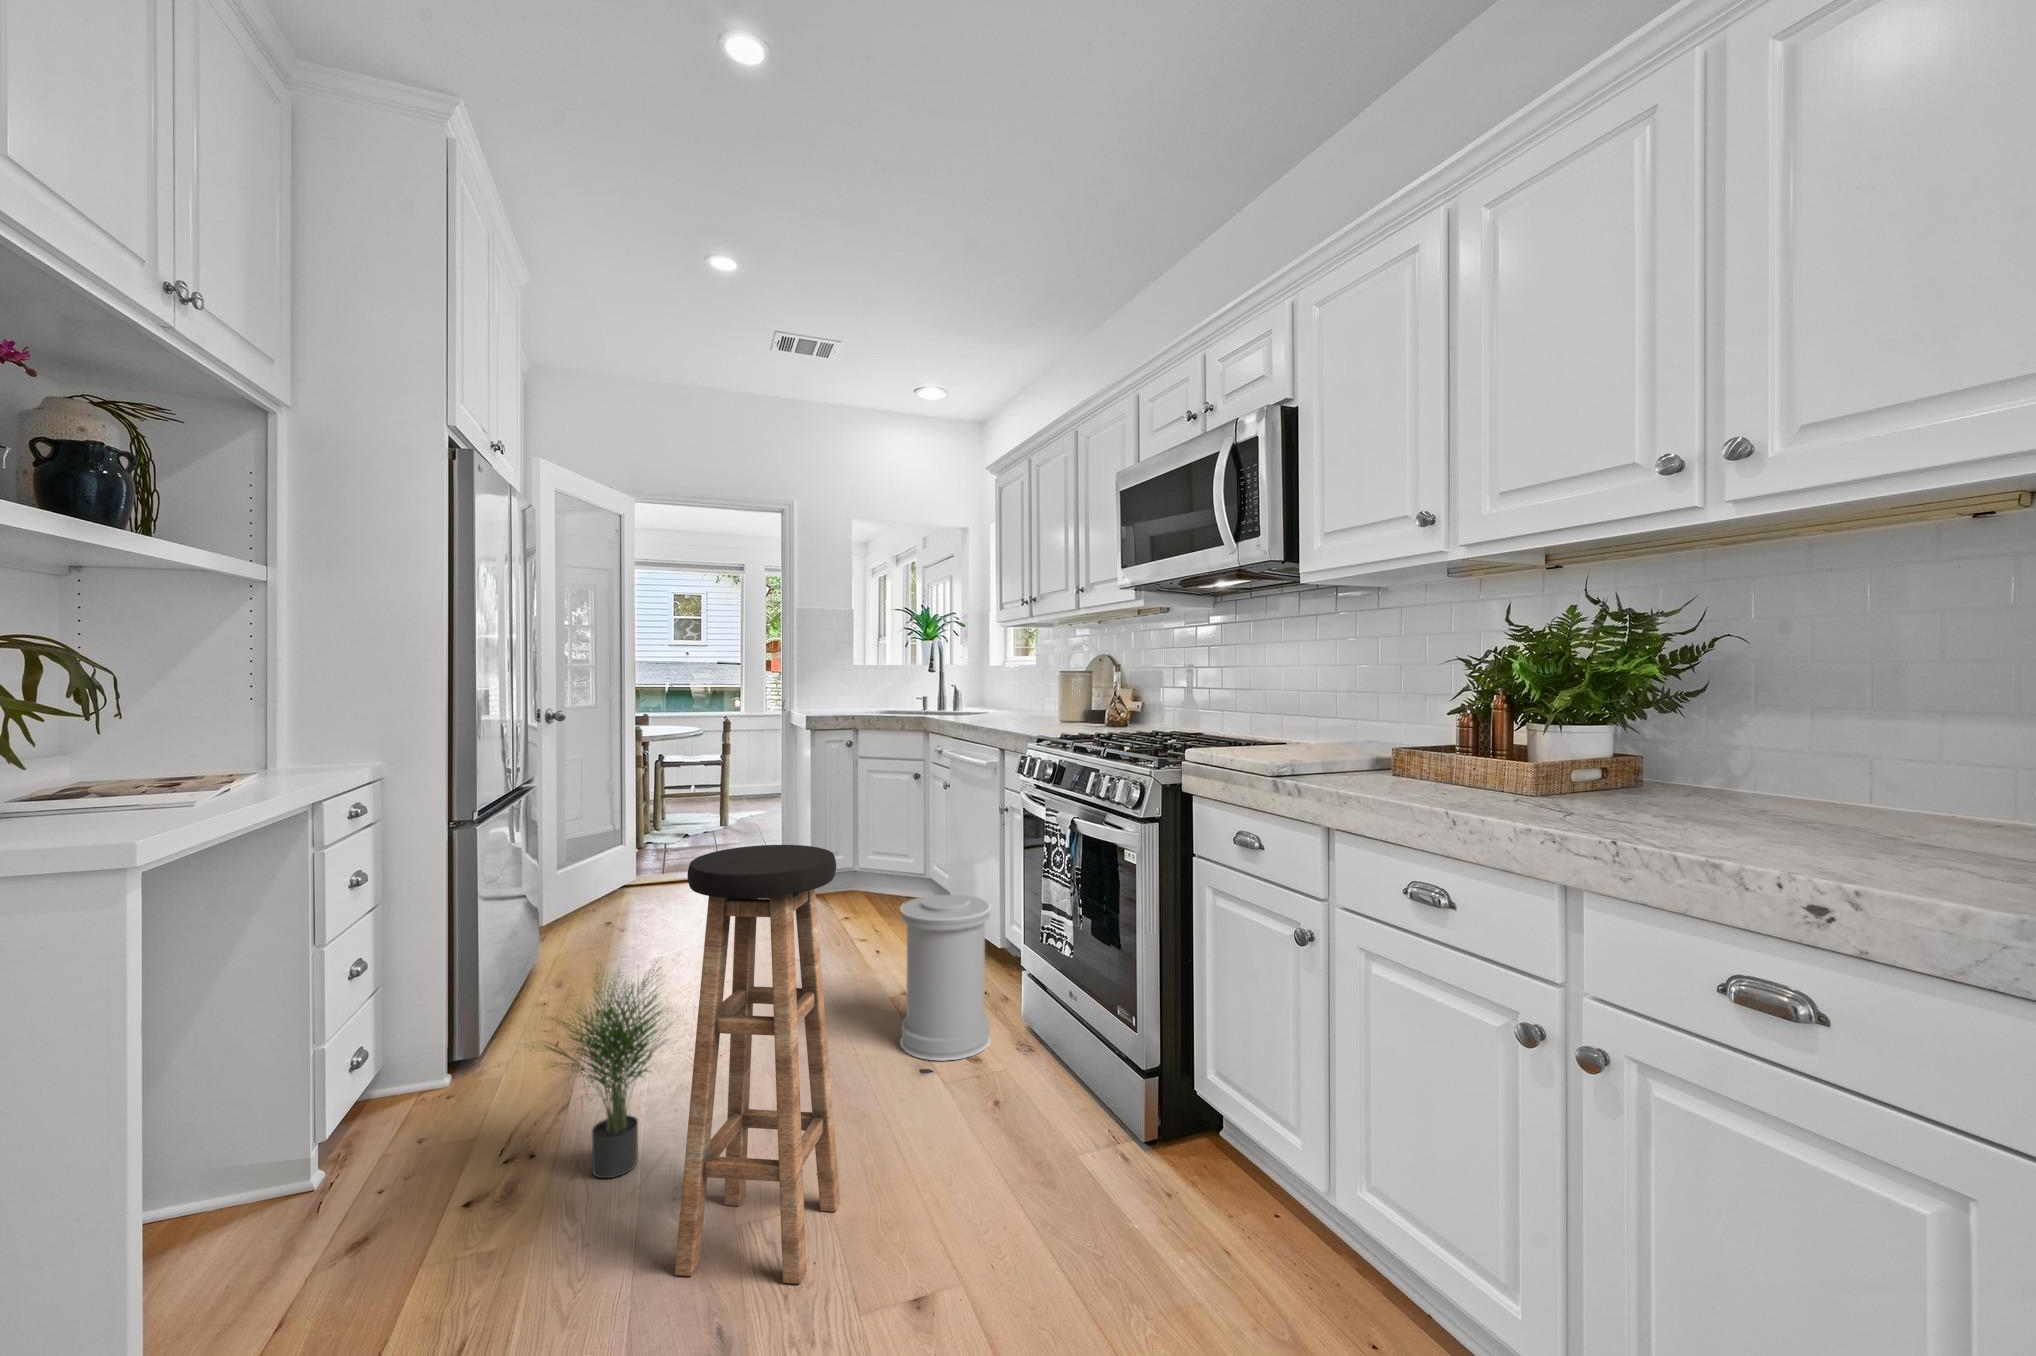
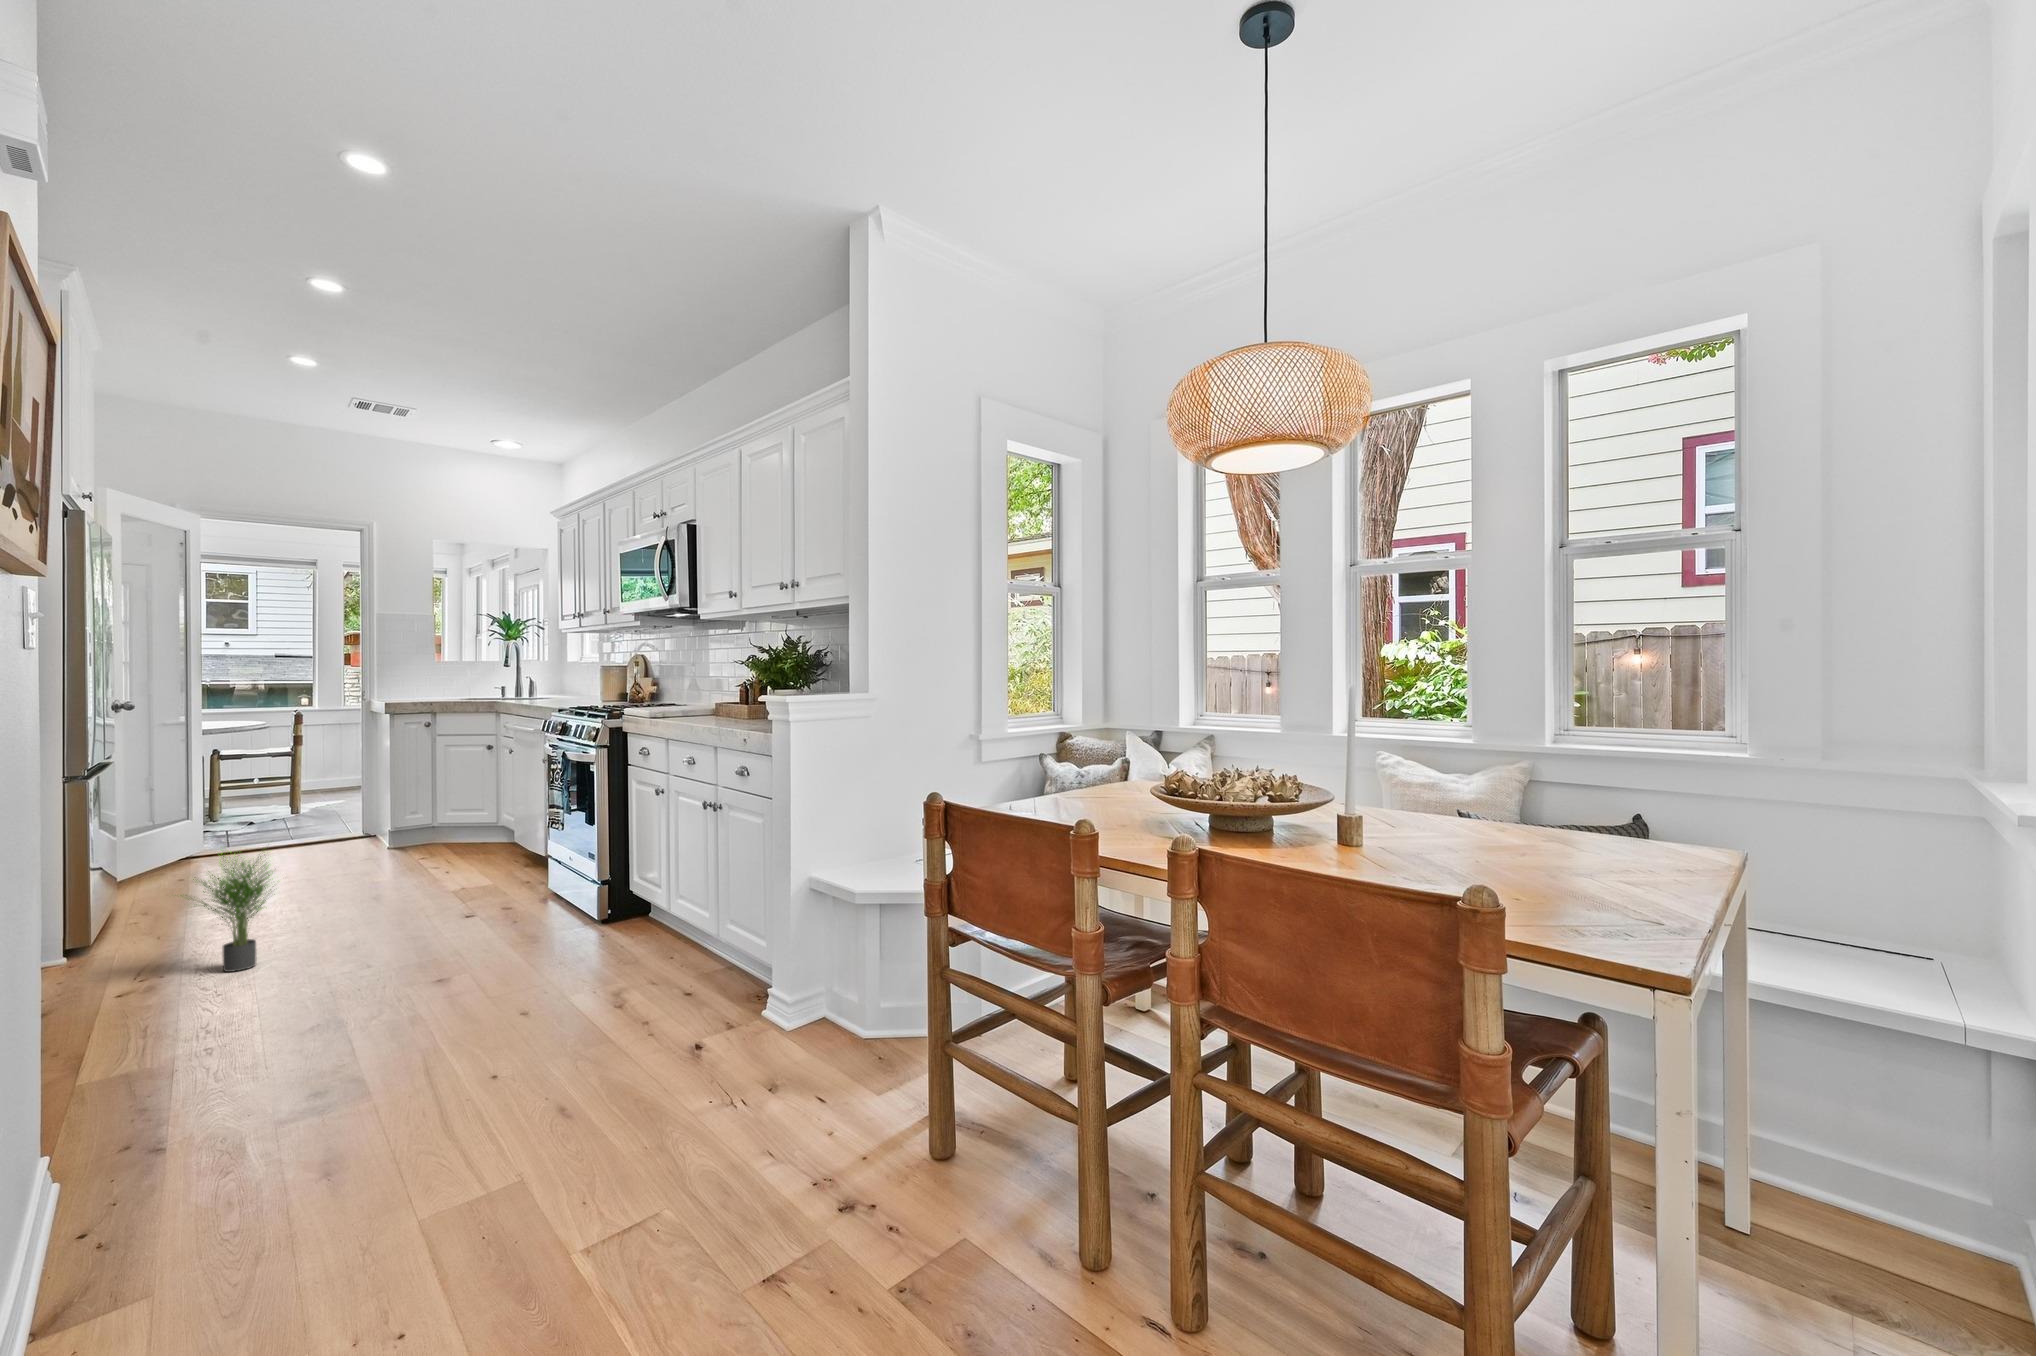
bar stool: present [675,845,840,1284] -> none [292,766,400,989]
trash can: present [900,895,991,1061] -> none [454,812,522,911]

